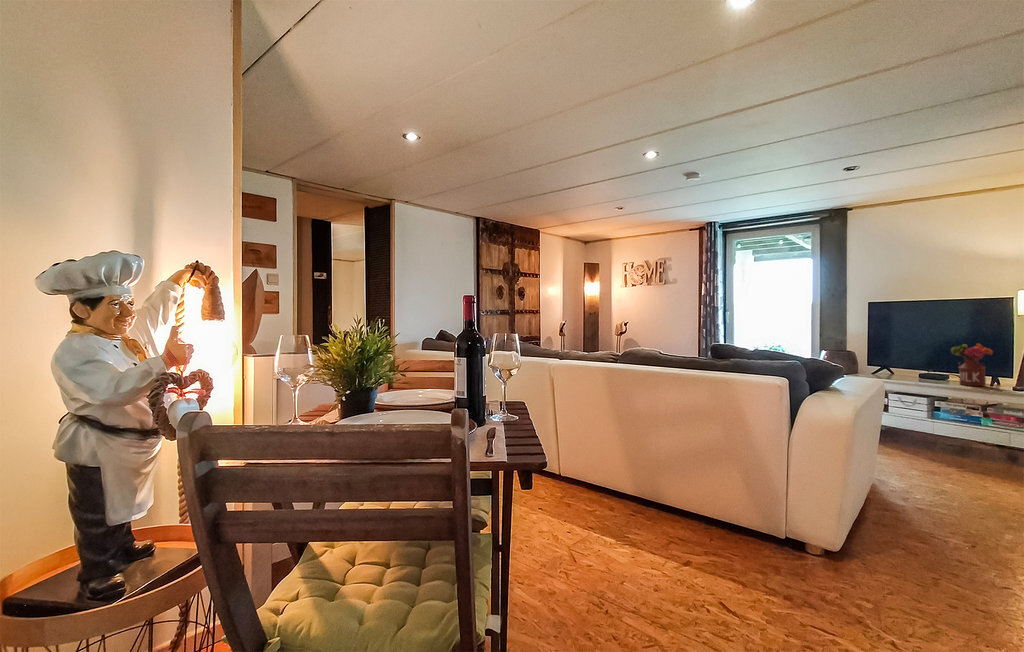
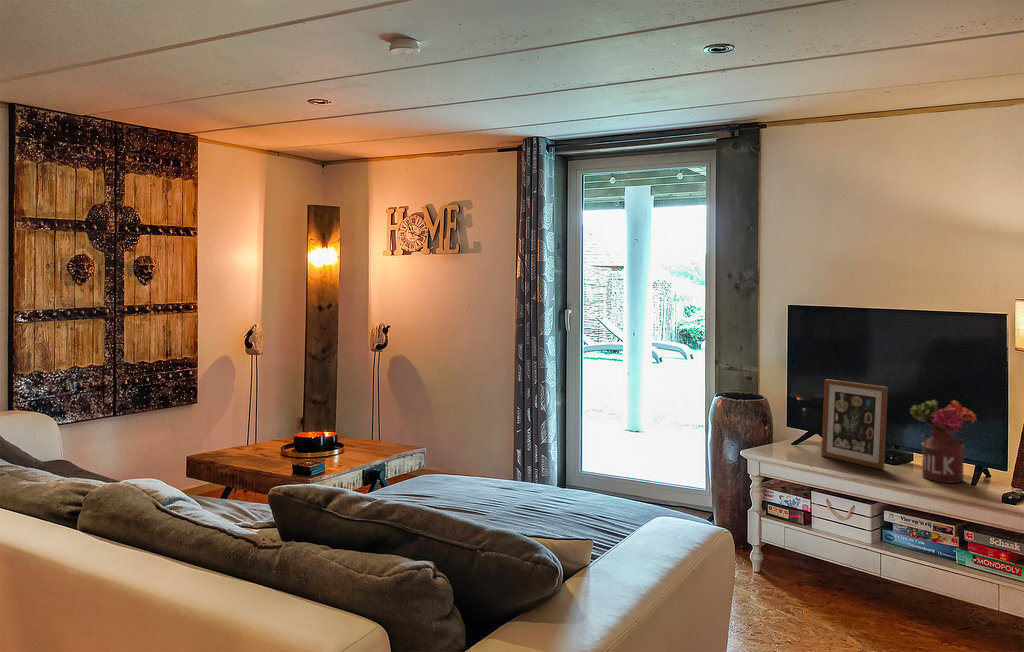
picture frame: none [895,337,936,382] -> present [821,379,888,469]

